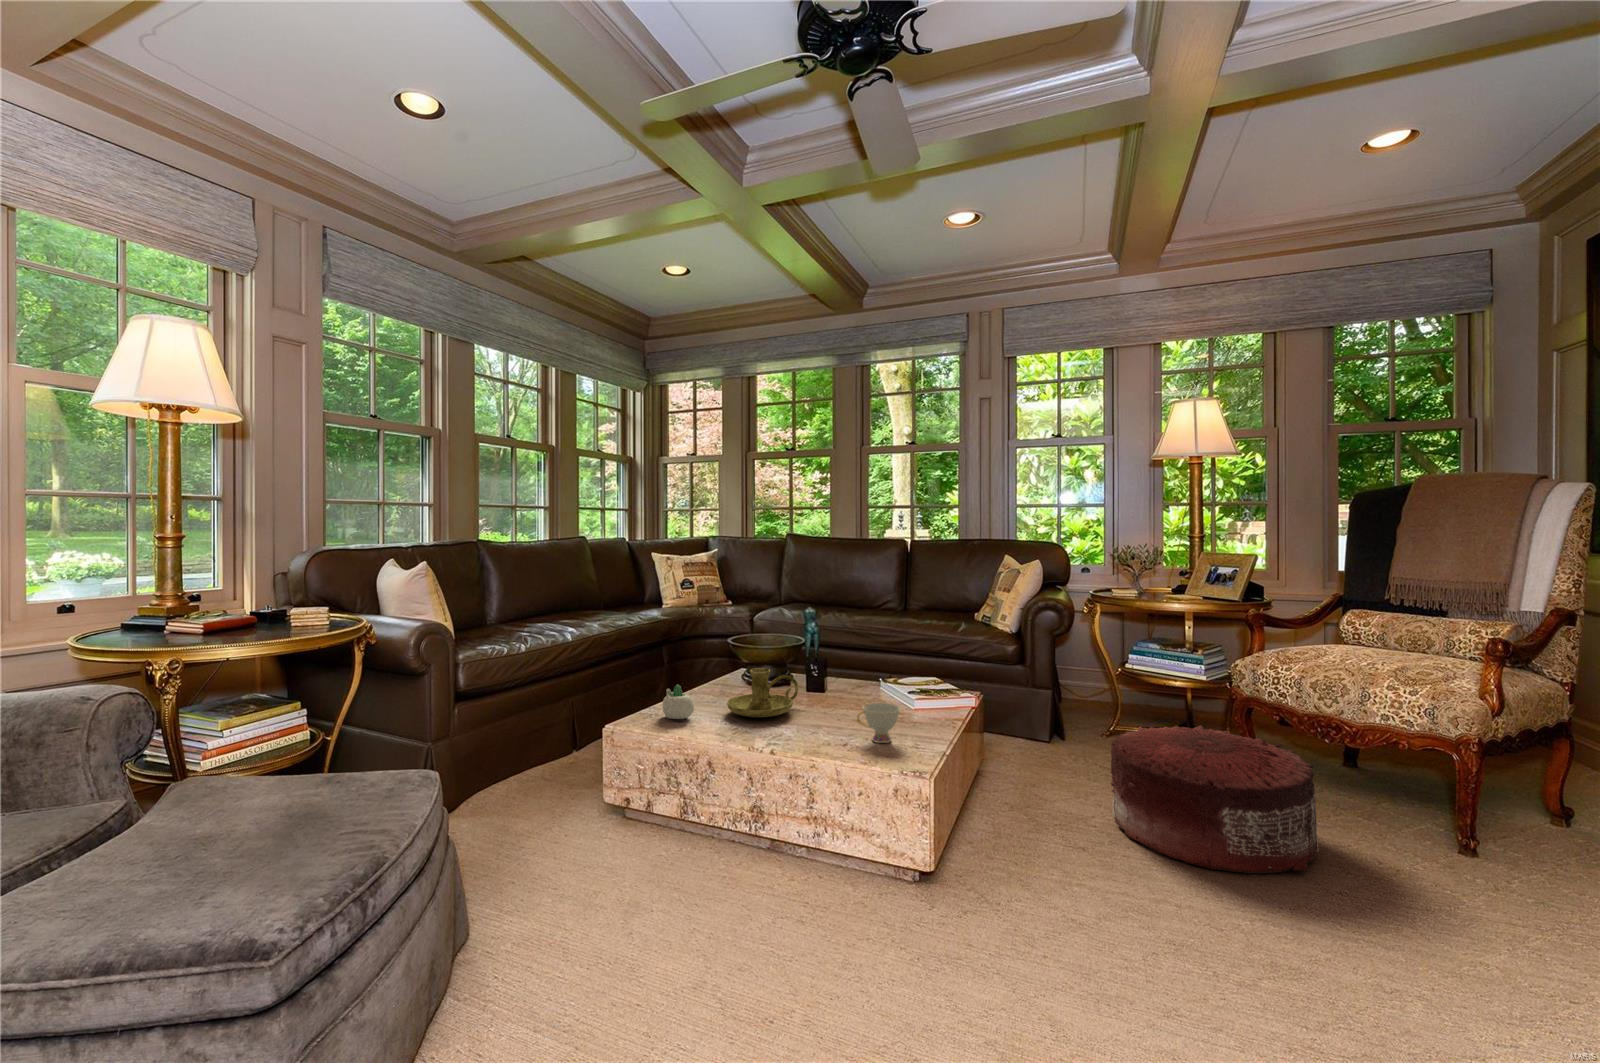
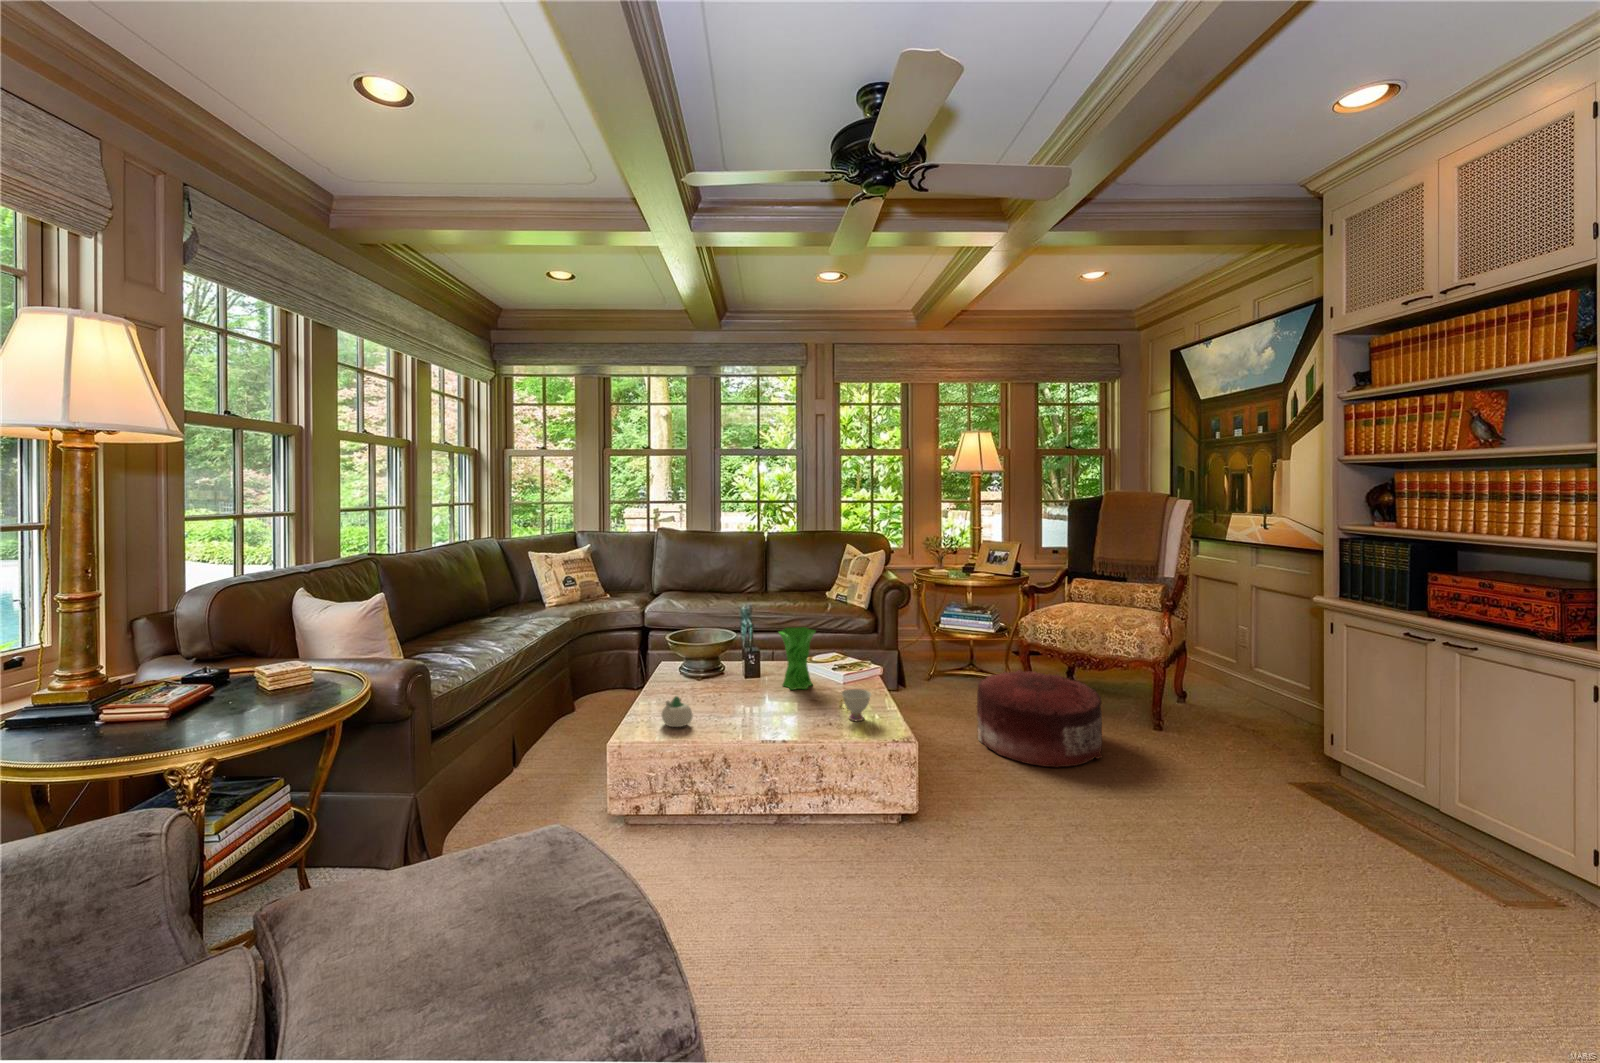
vase: none [828,630,874,706] -> present [779,627,816,690]
candle holder: present [727,668,798,717] -> none [713,670,769,714]

